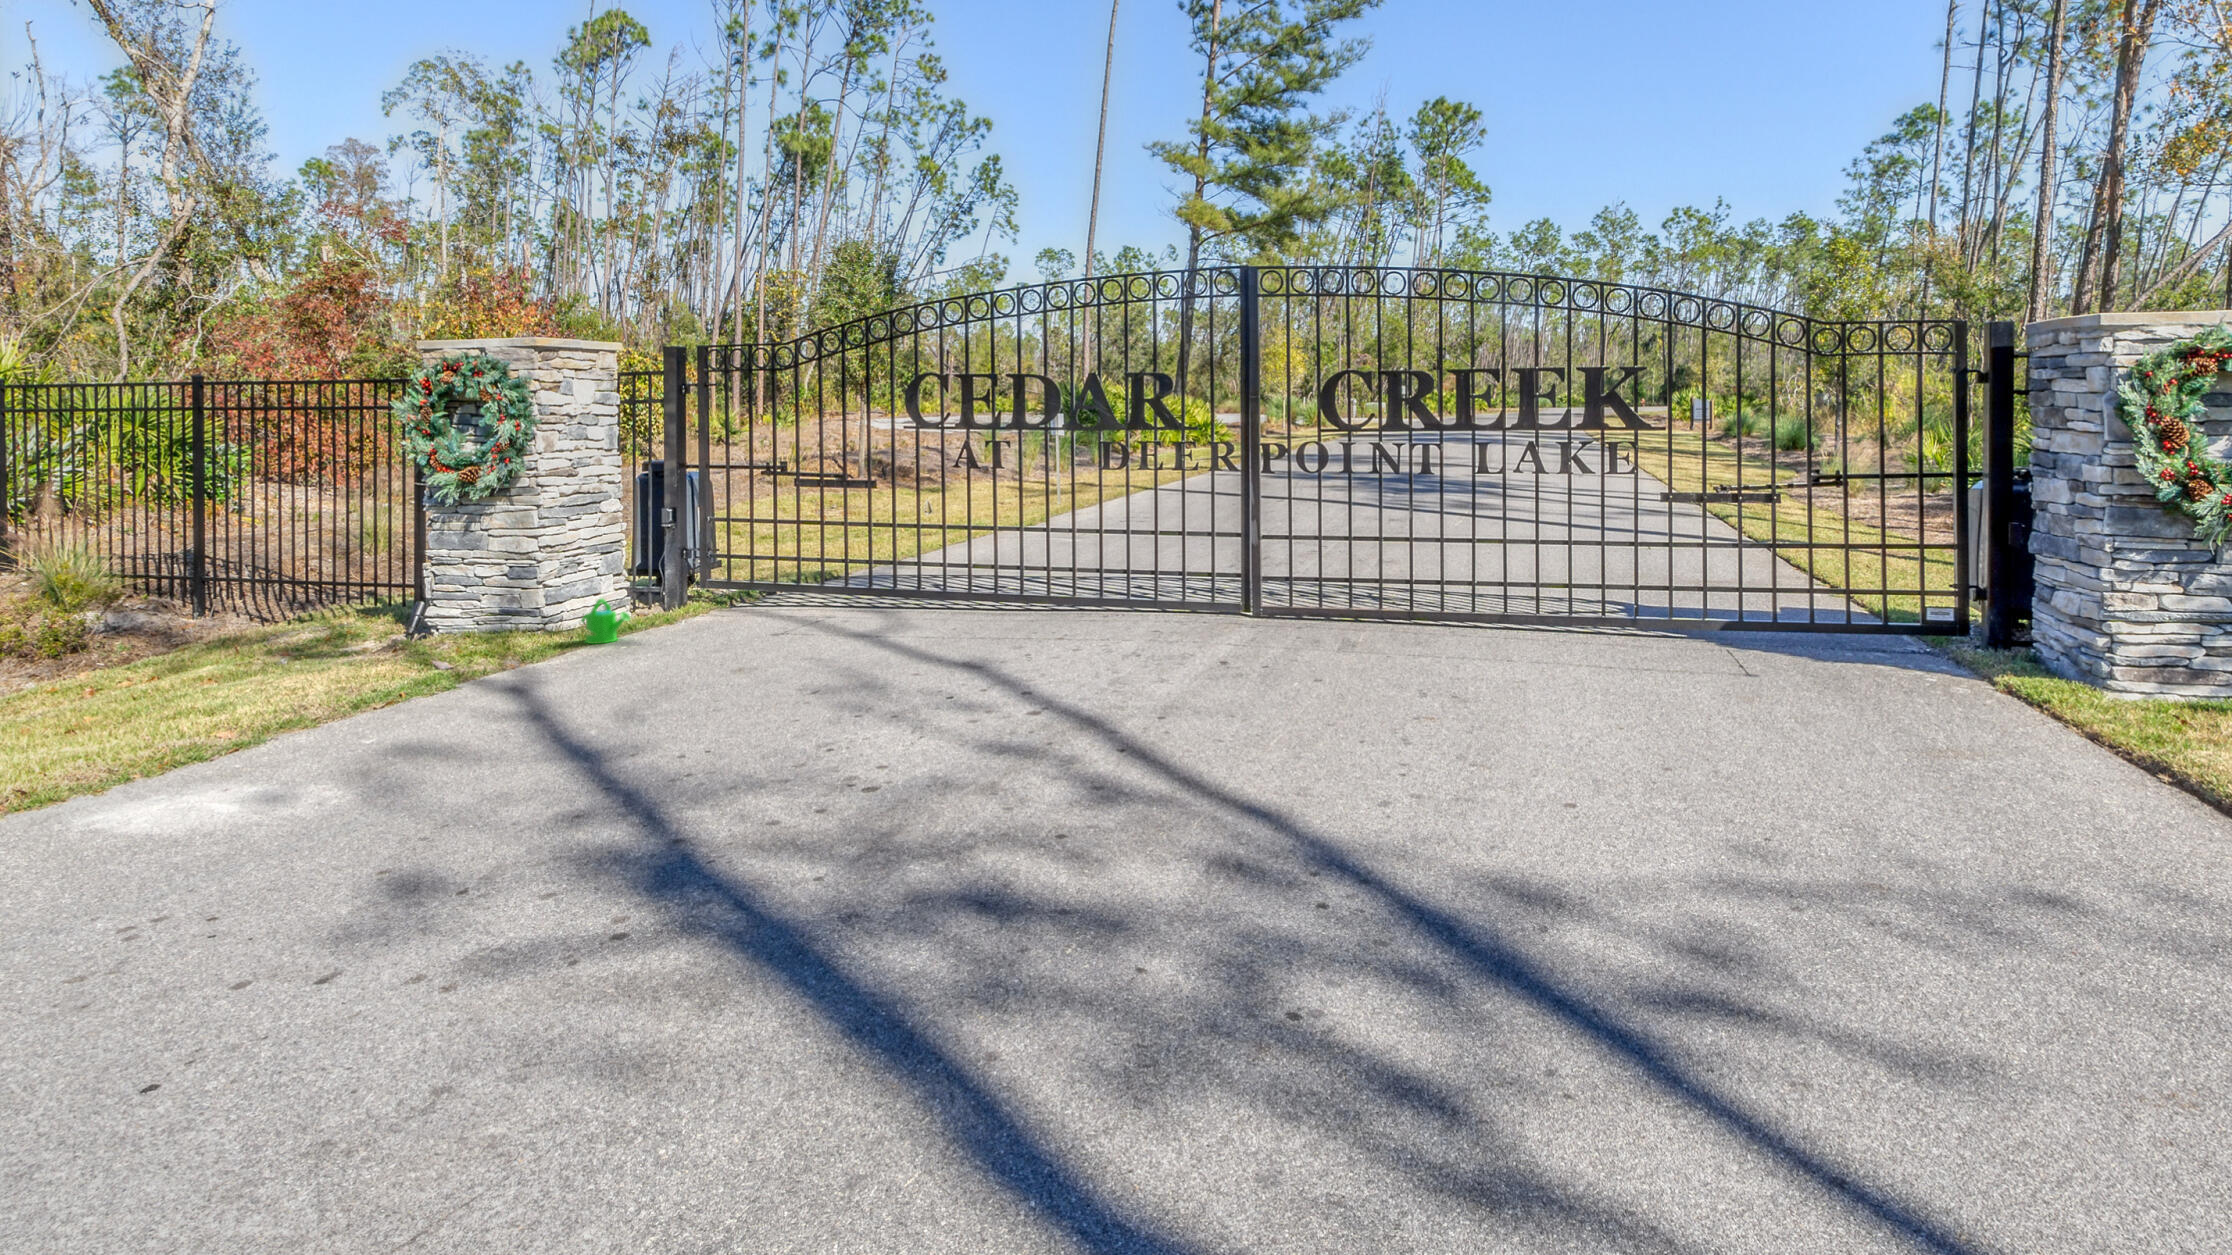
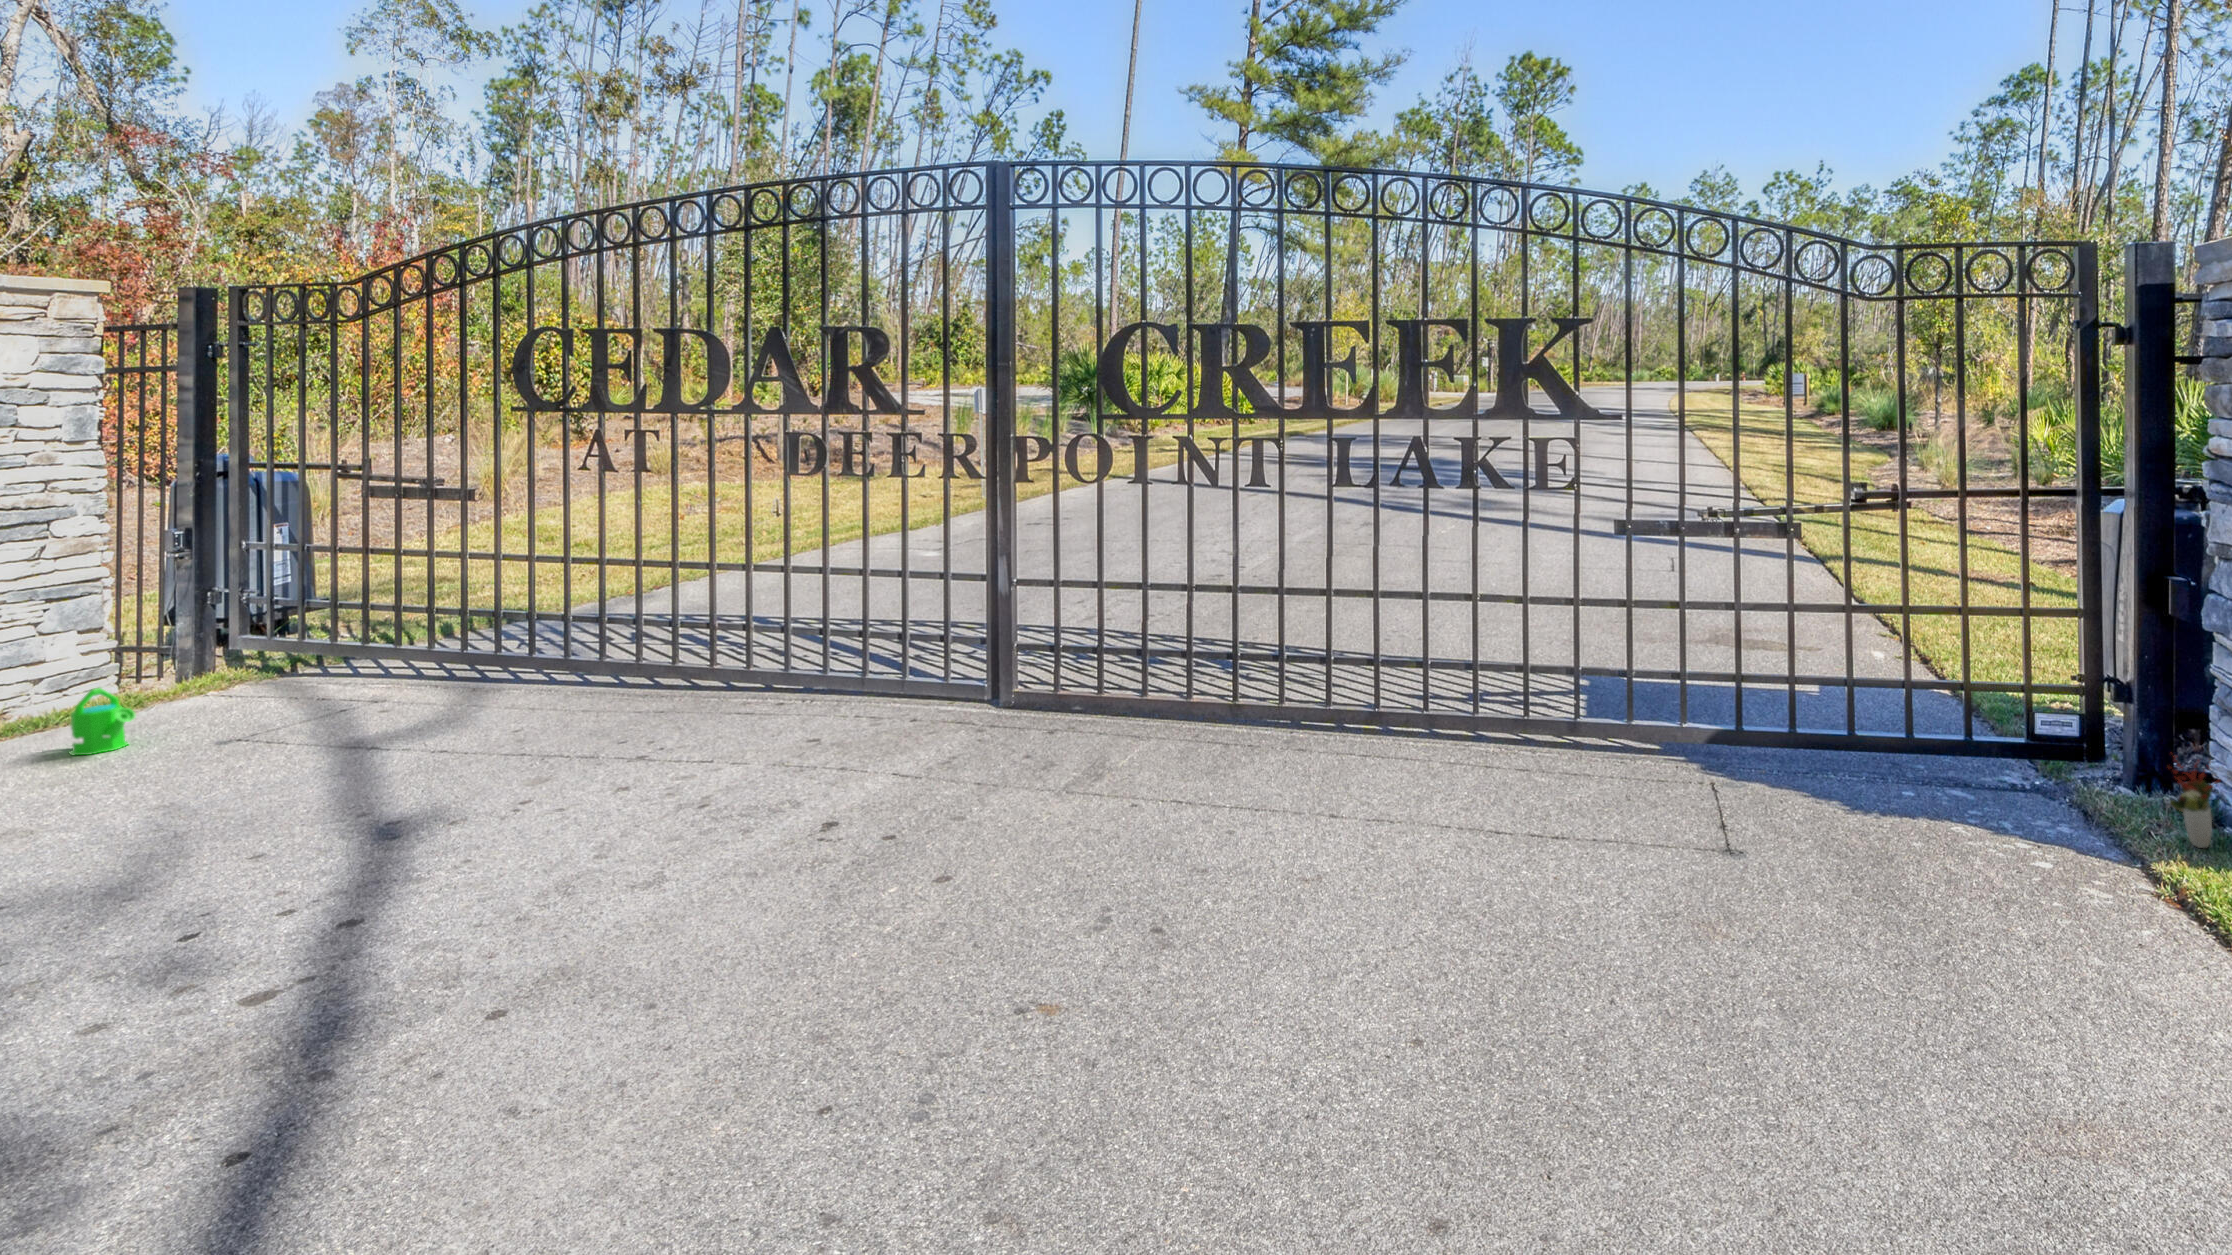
decorative plant: none [2007,624,2038,678] -> present [2170,756,2220,848]

